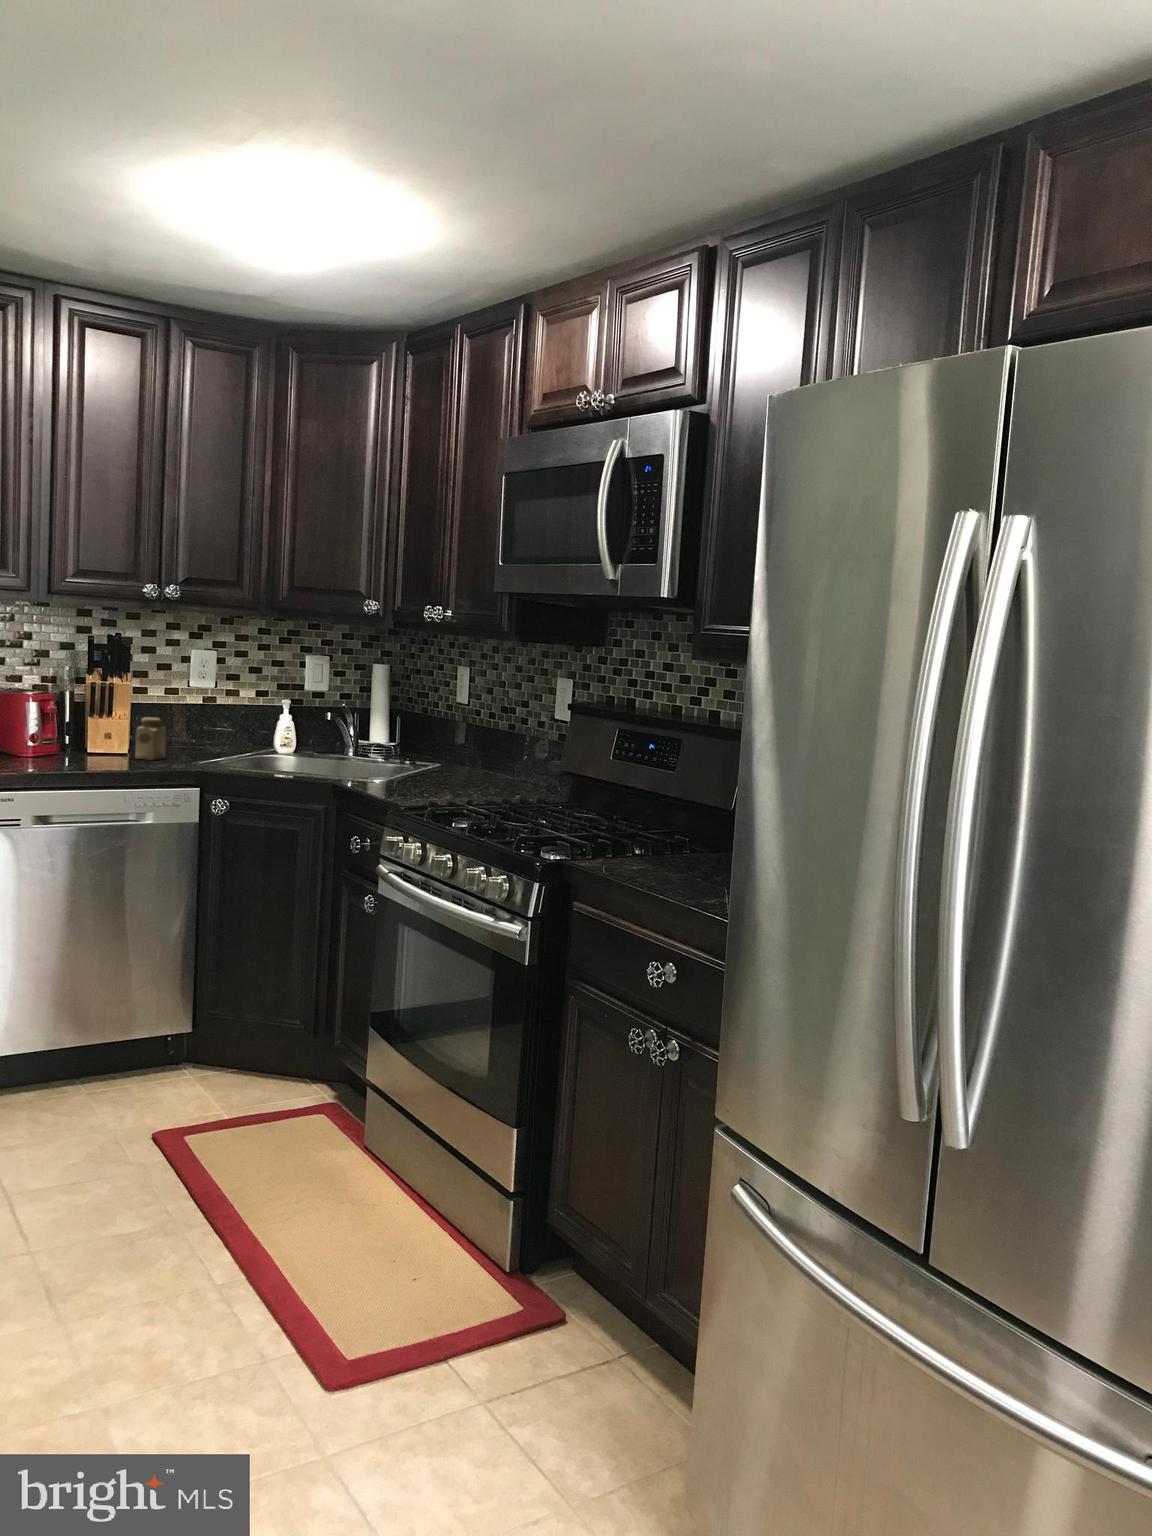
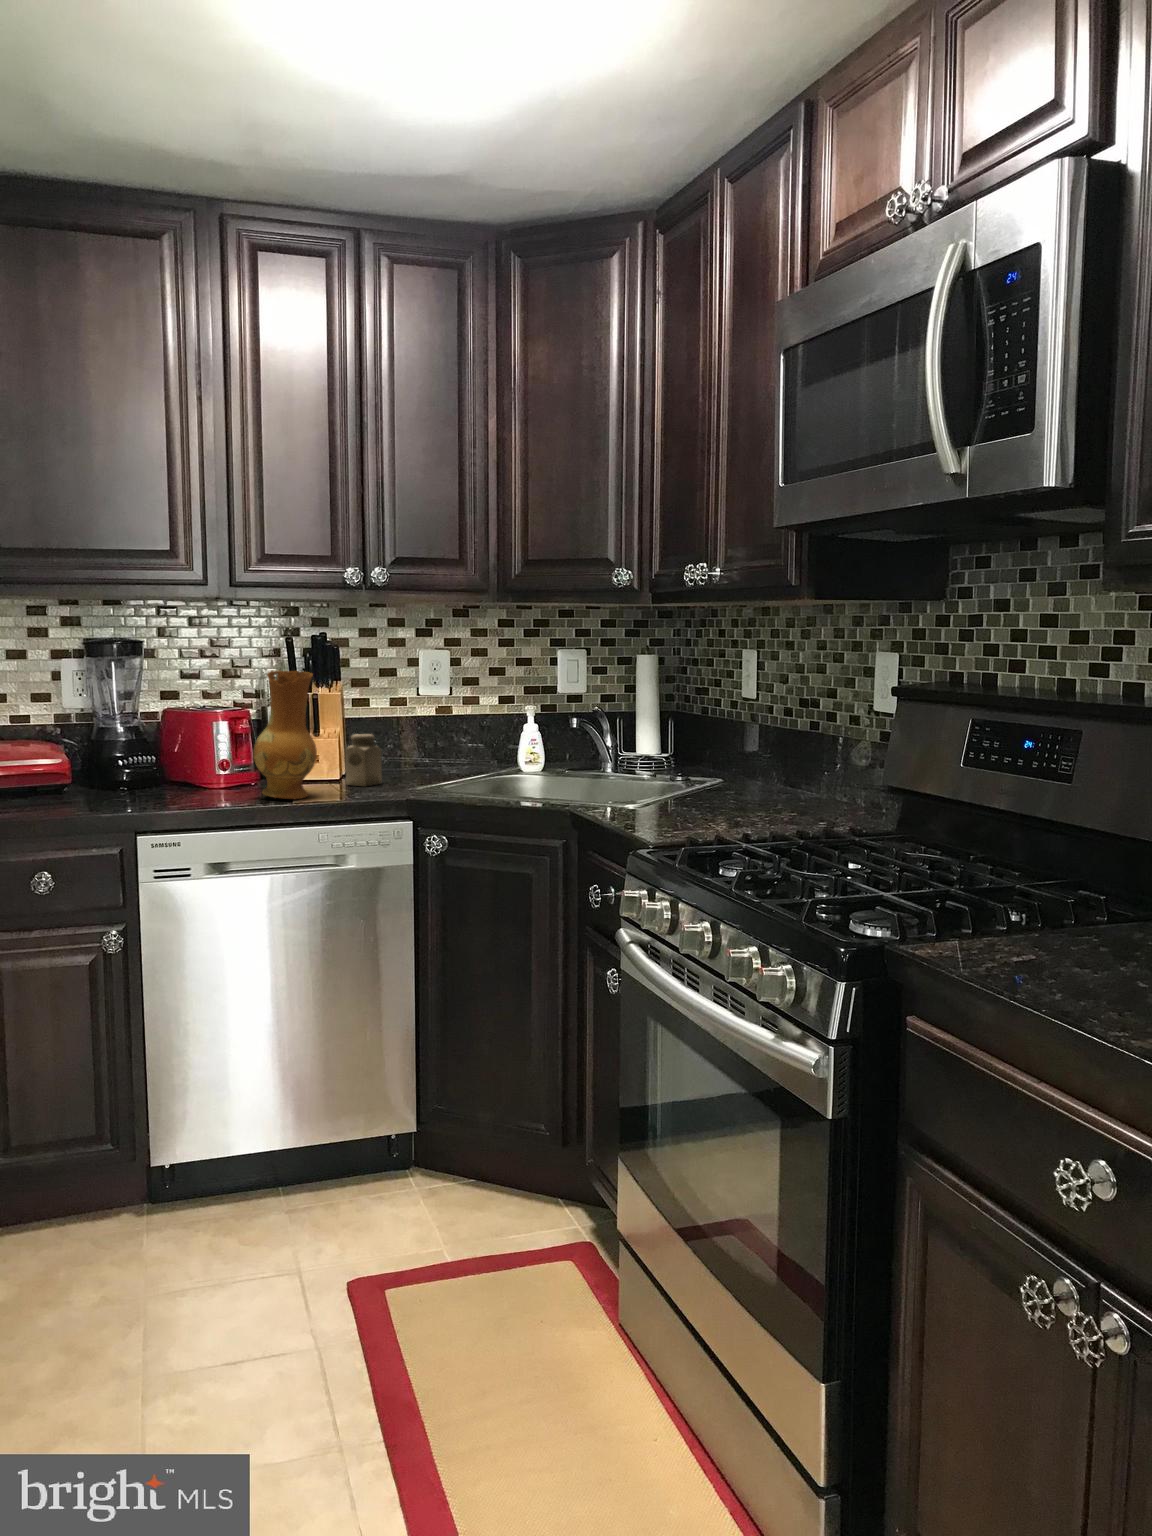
ceramic jug: none [67,664,121,768] -> present [253,671,317,800]

